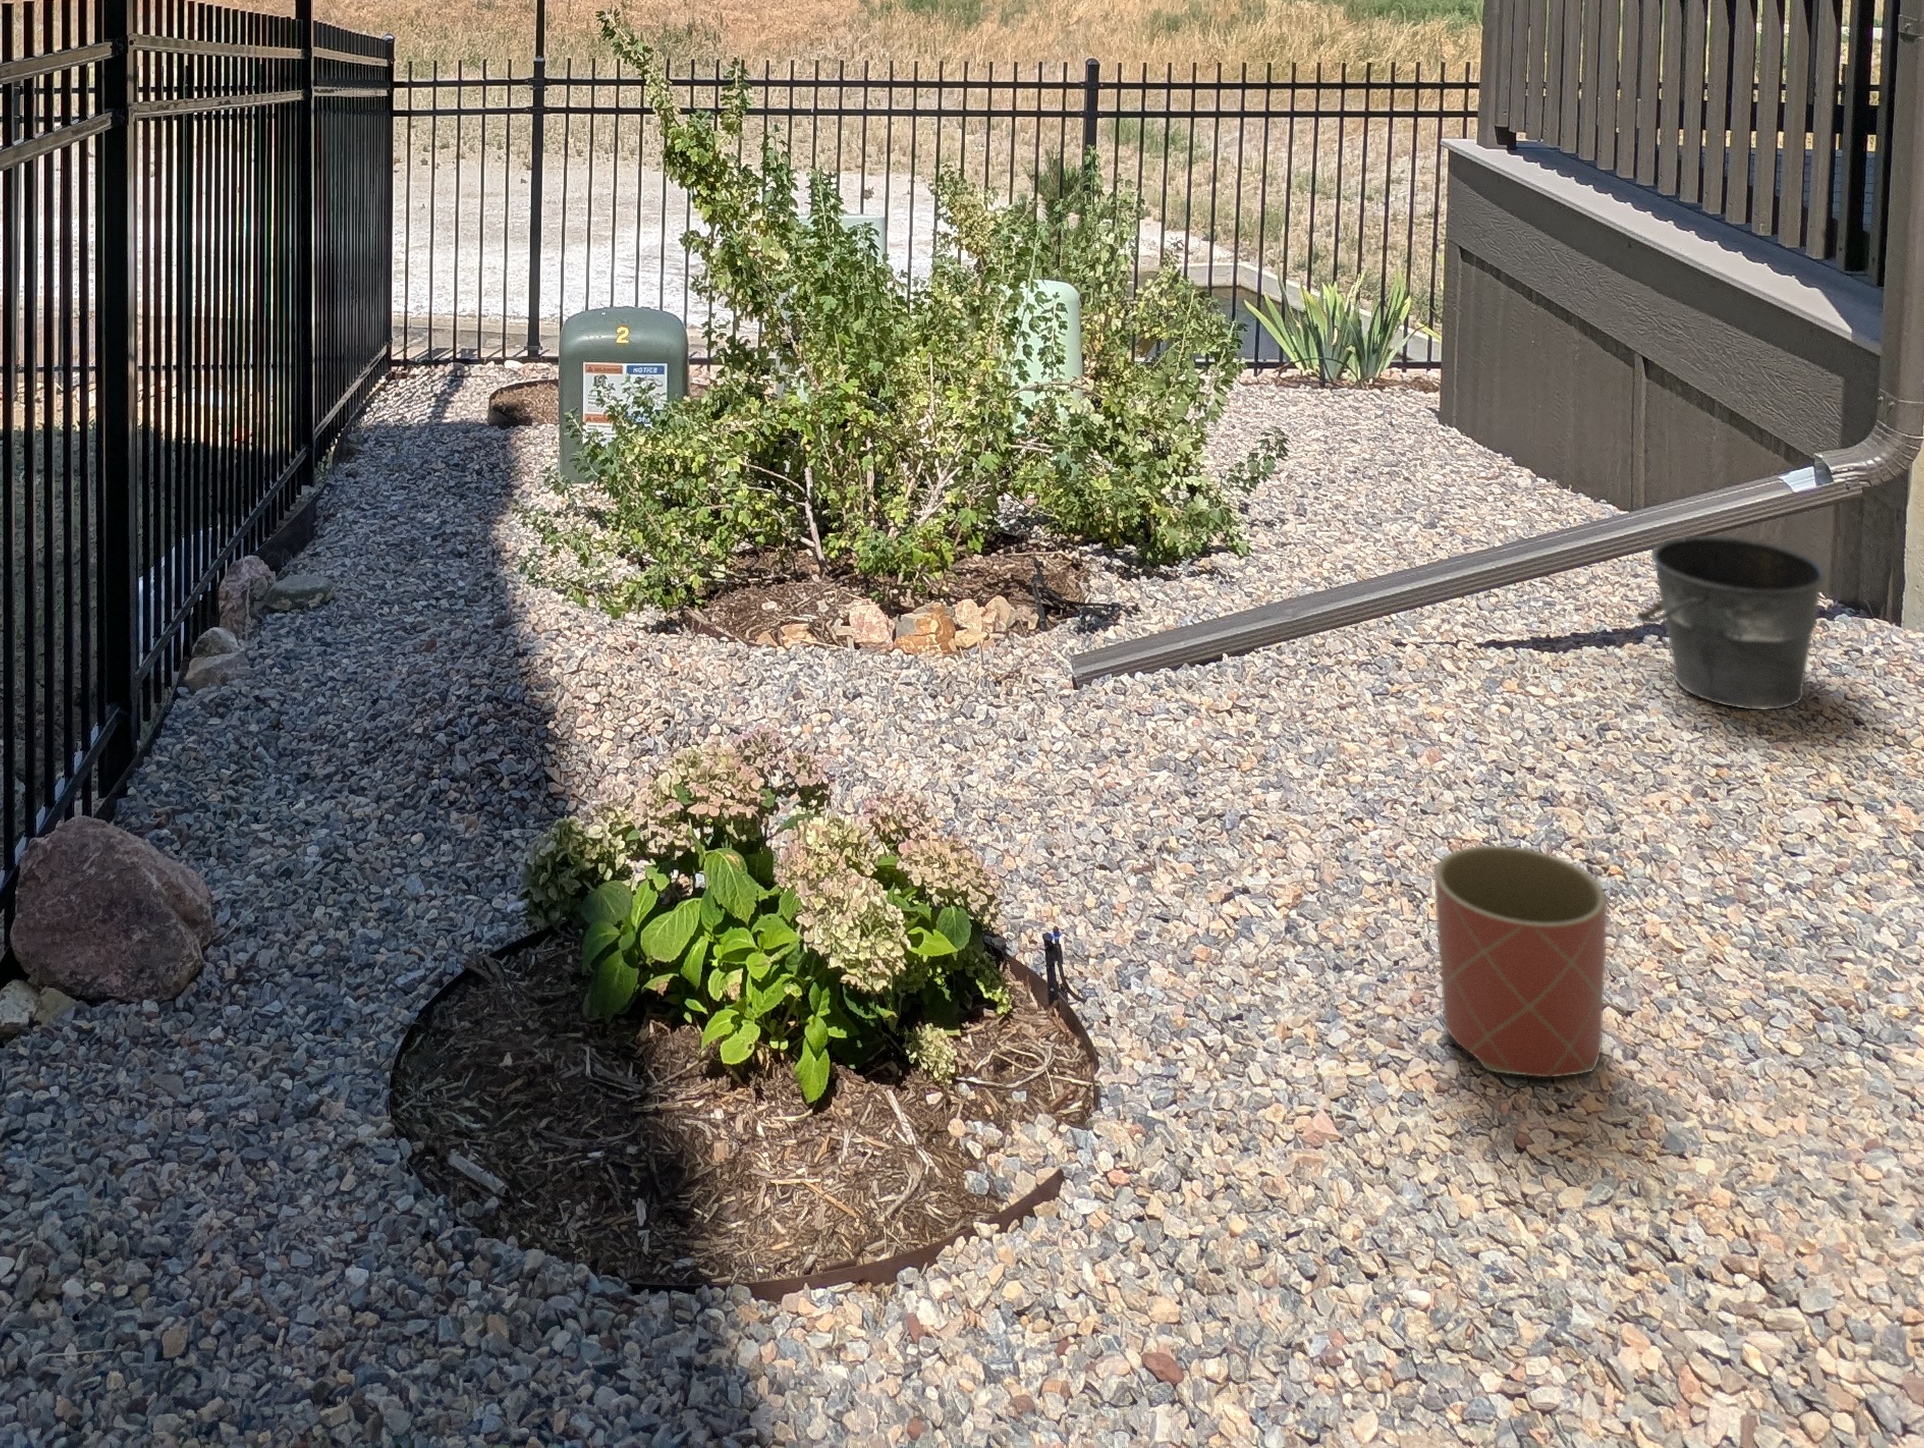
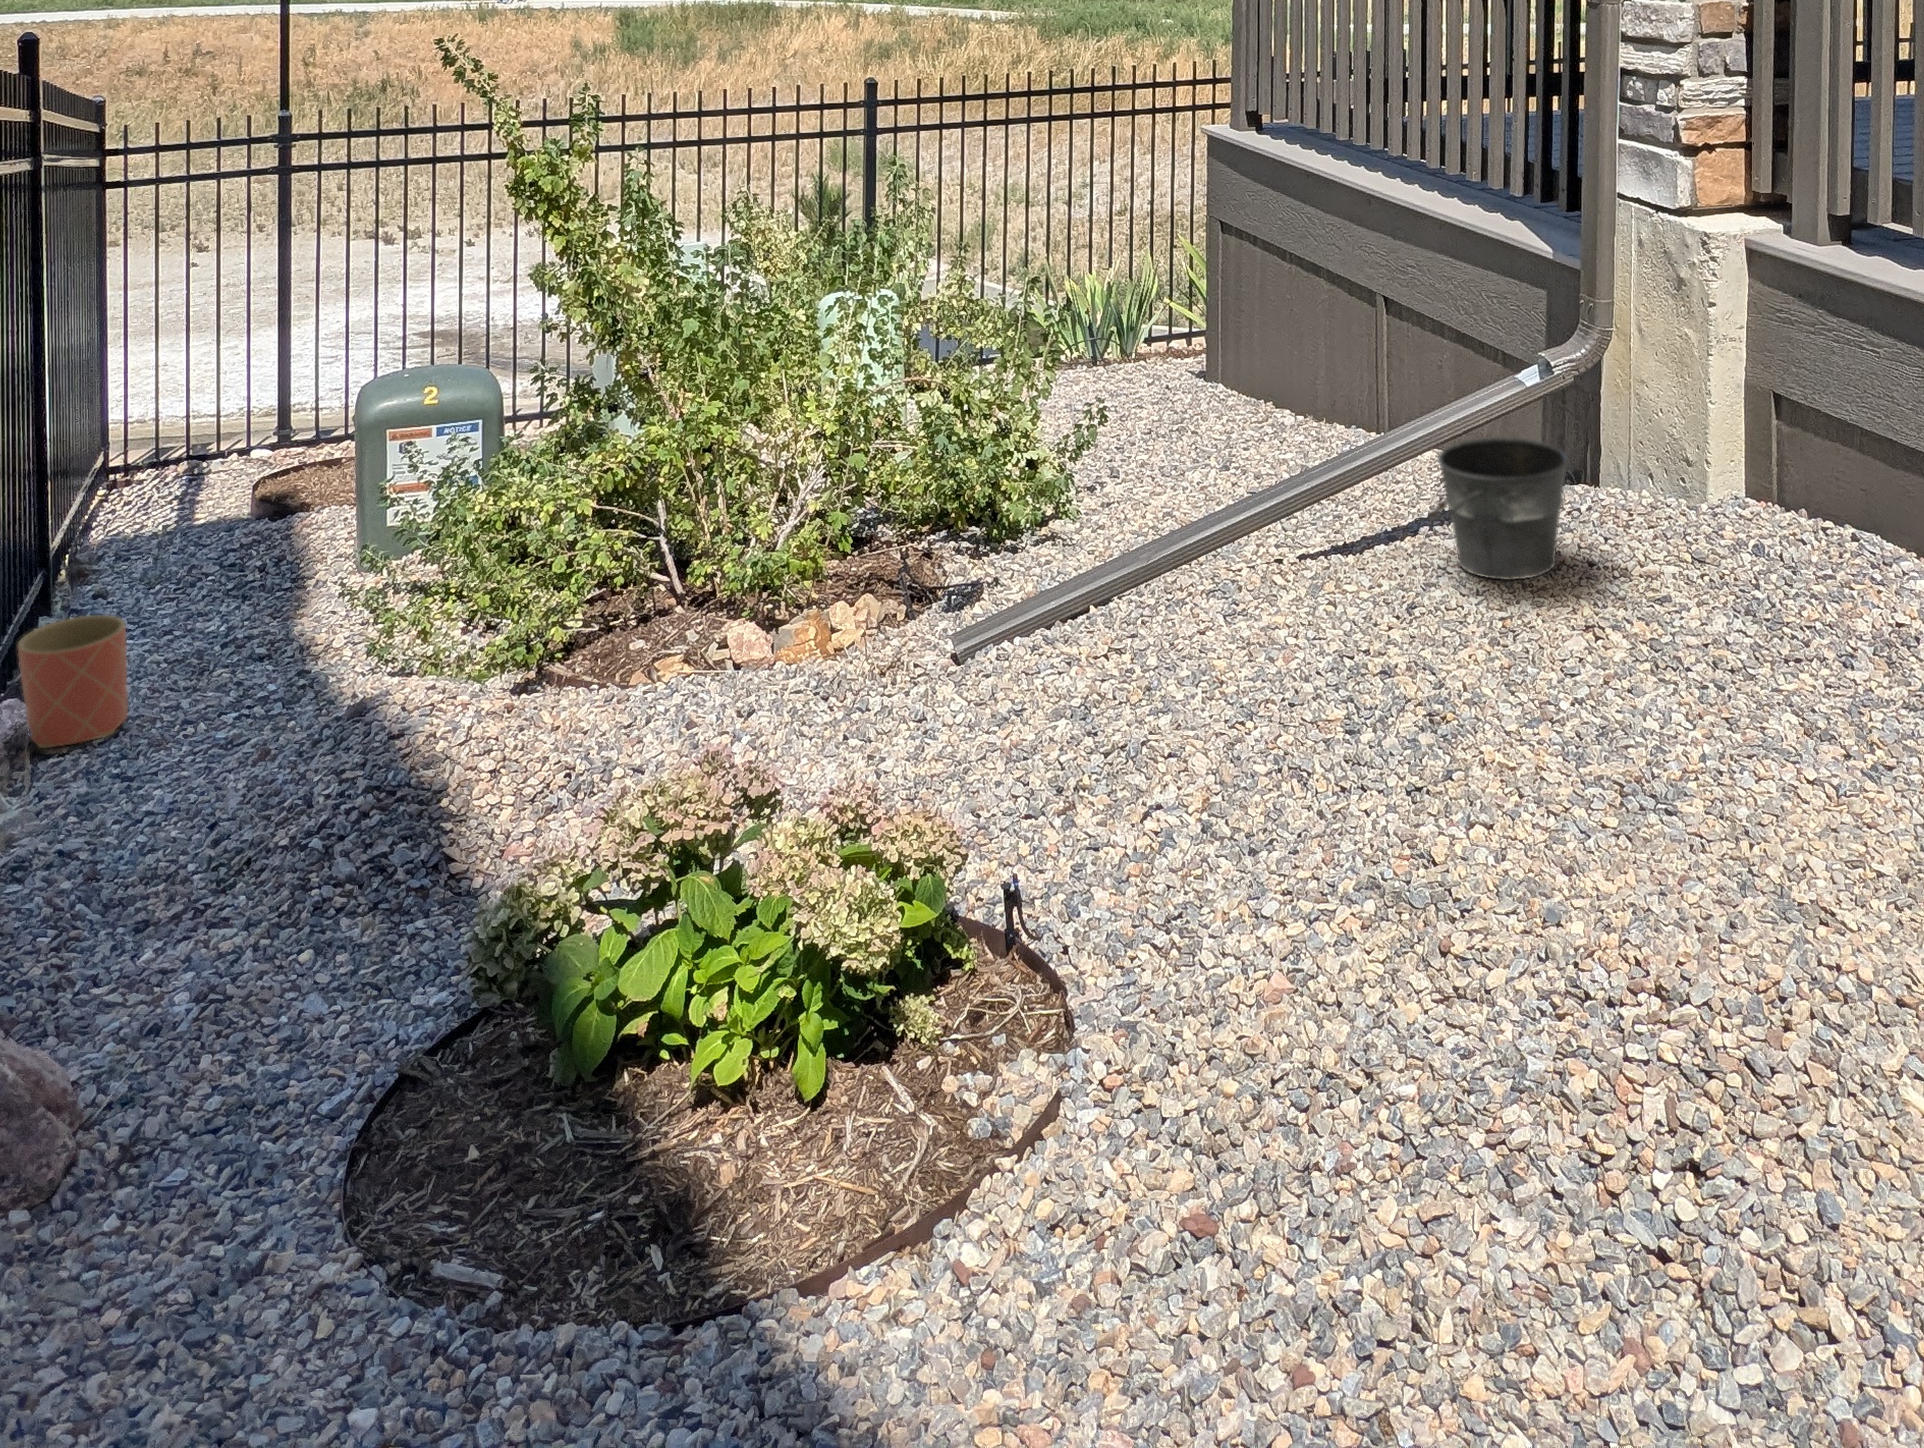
planter: present [1434,846,1607,1077] -> present [18,615,128,748]

